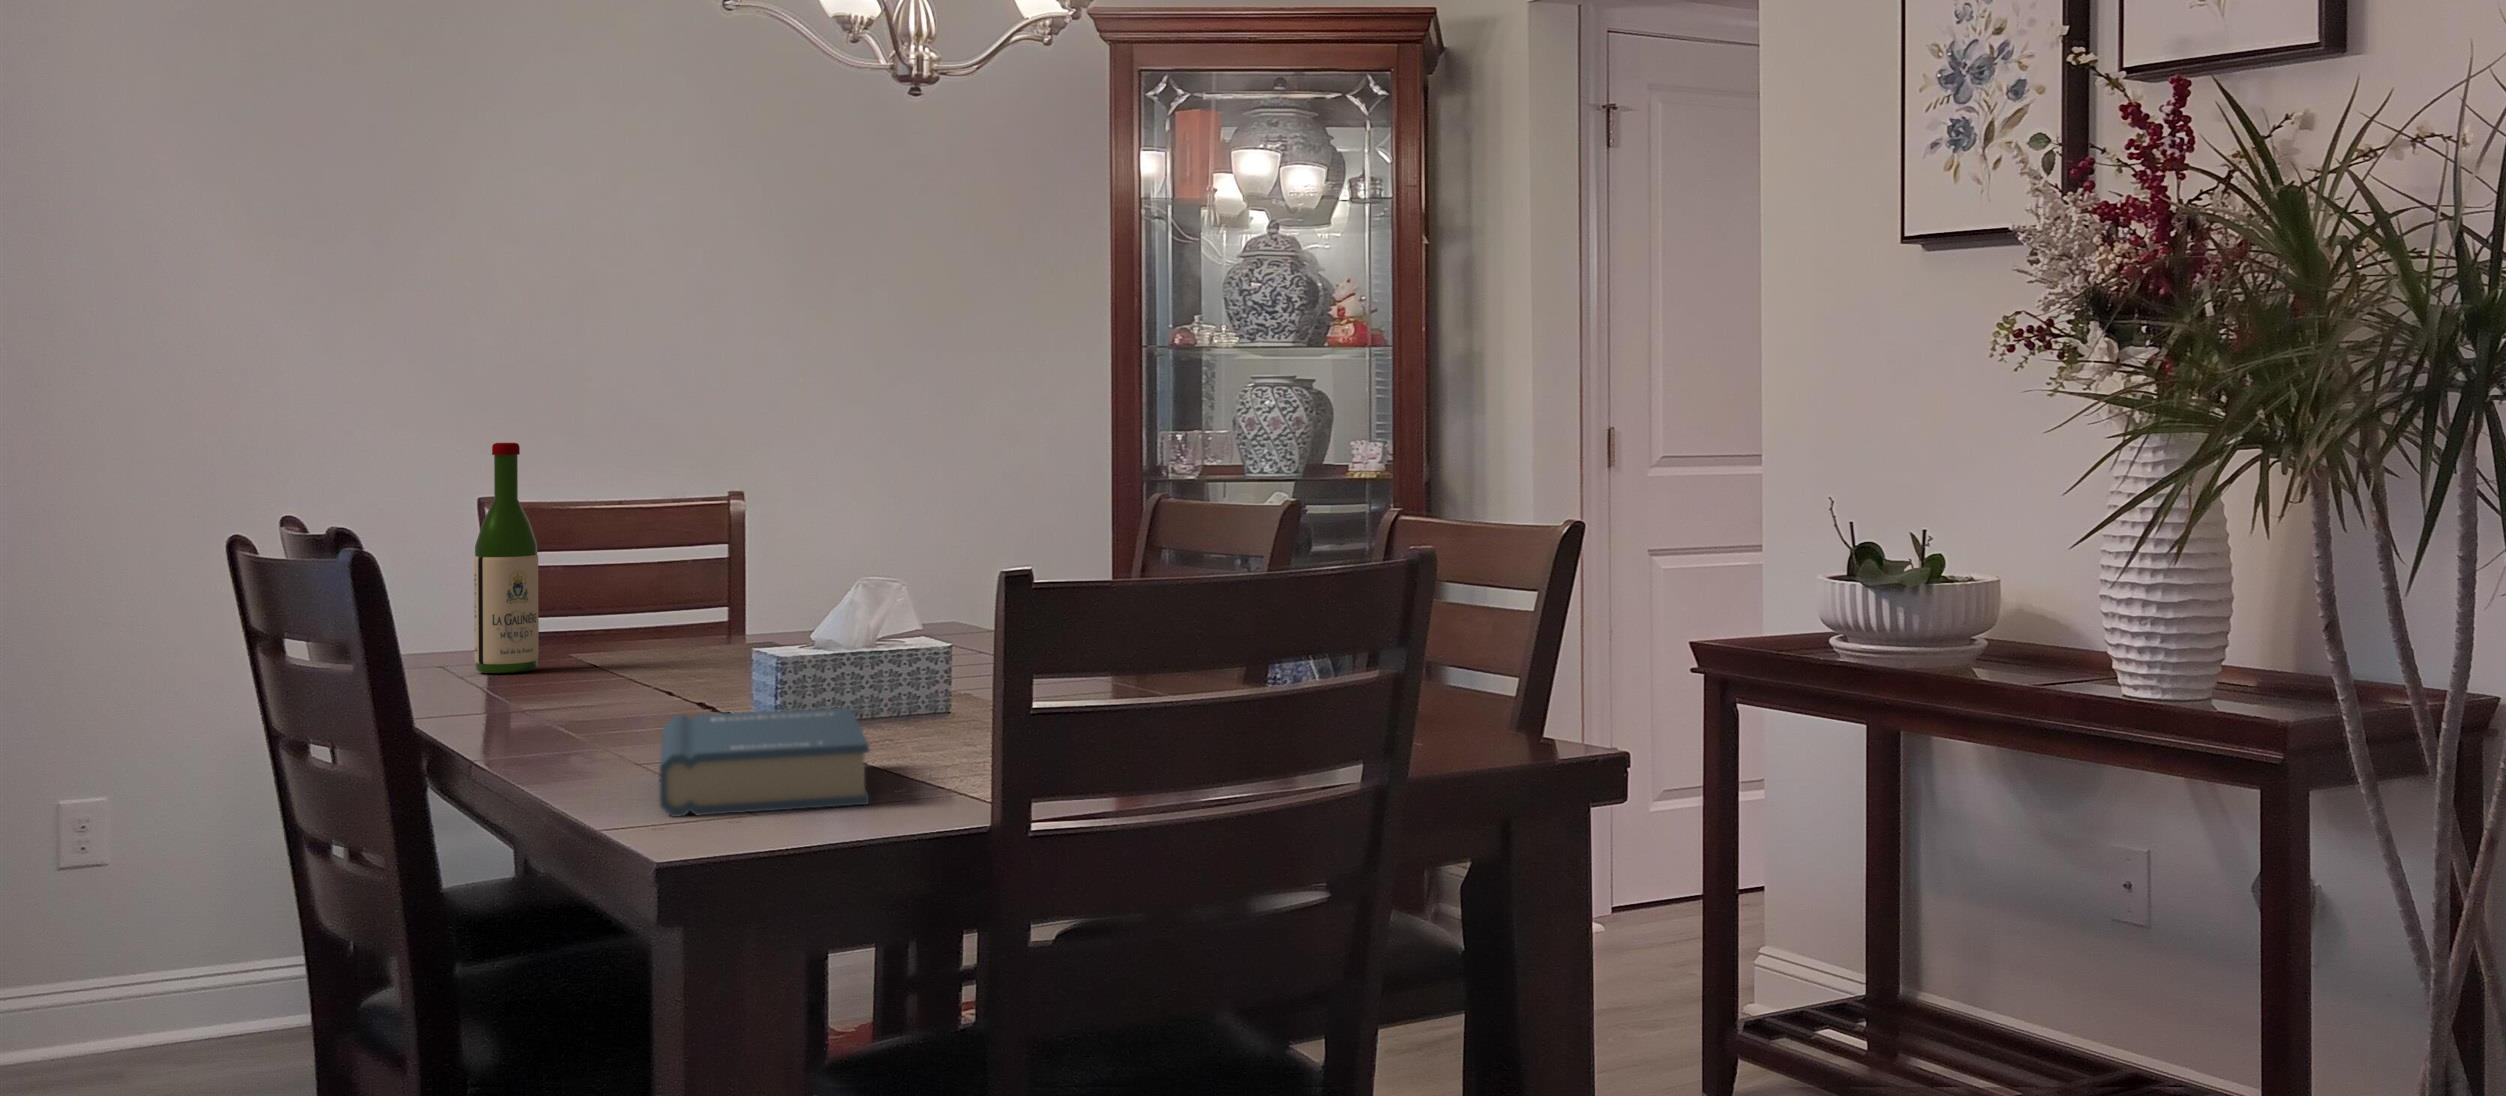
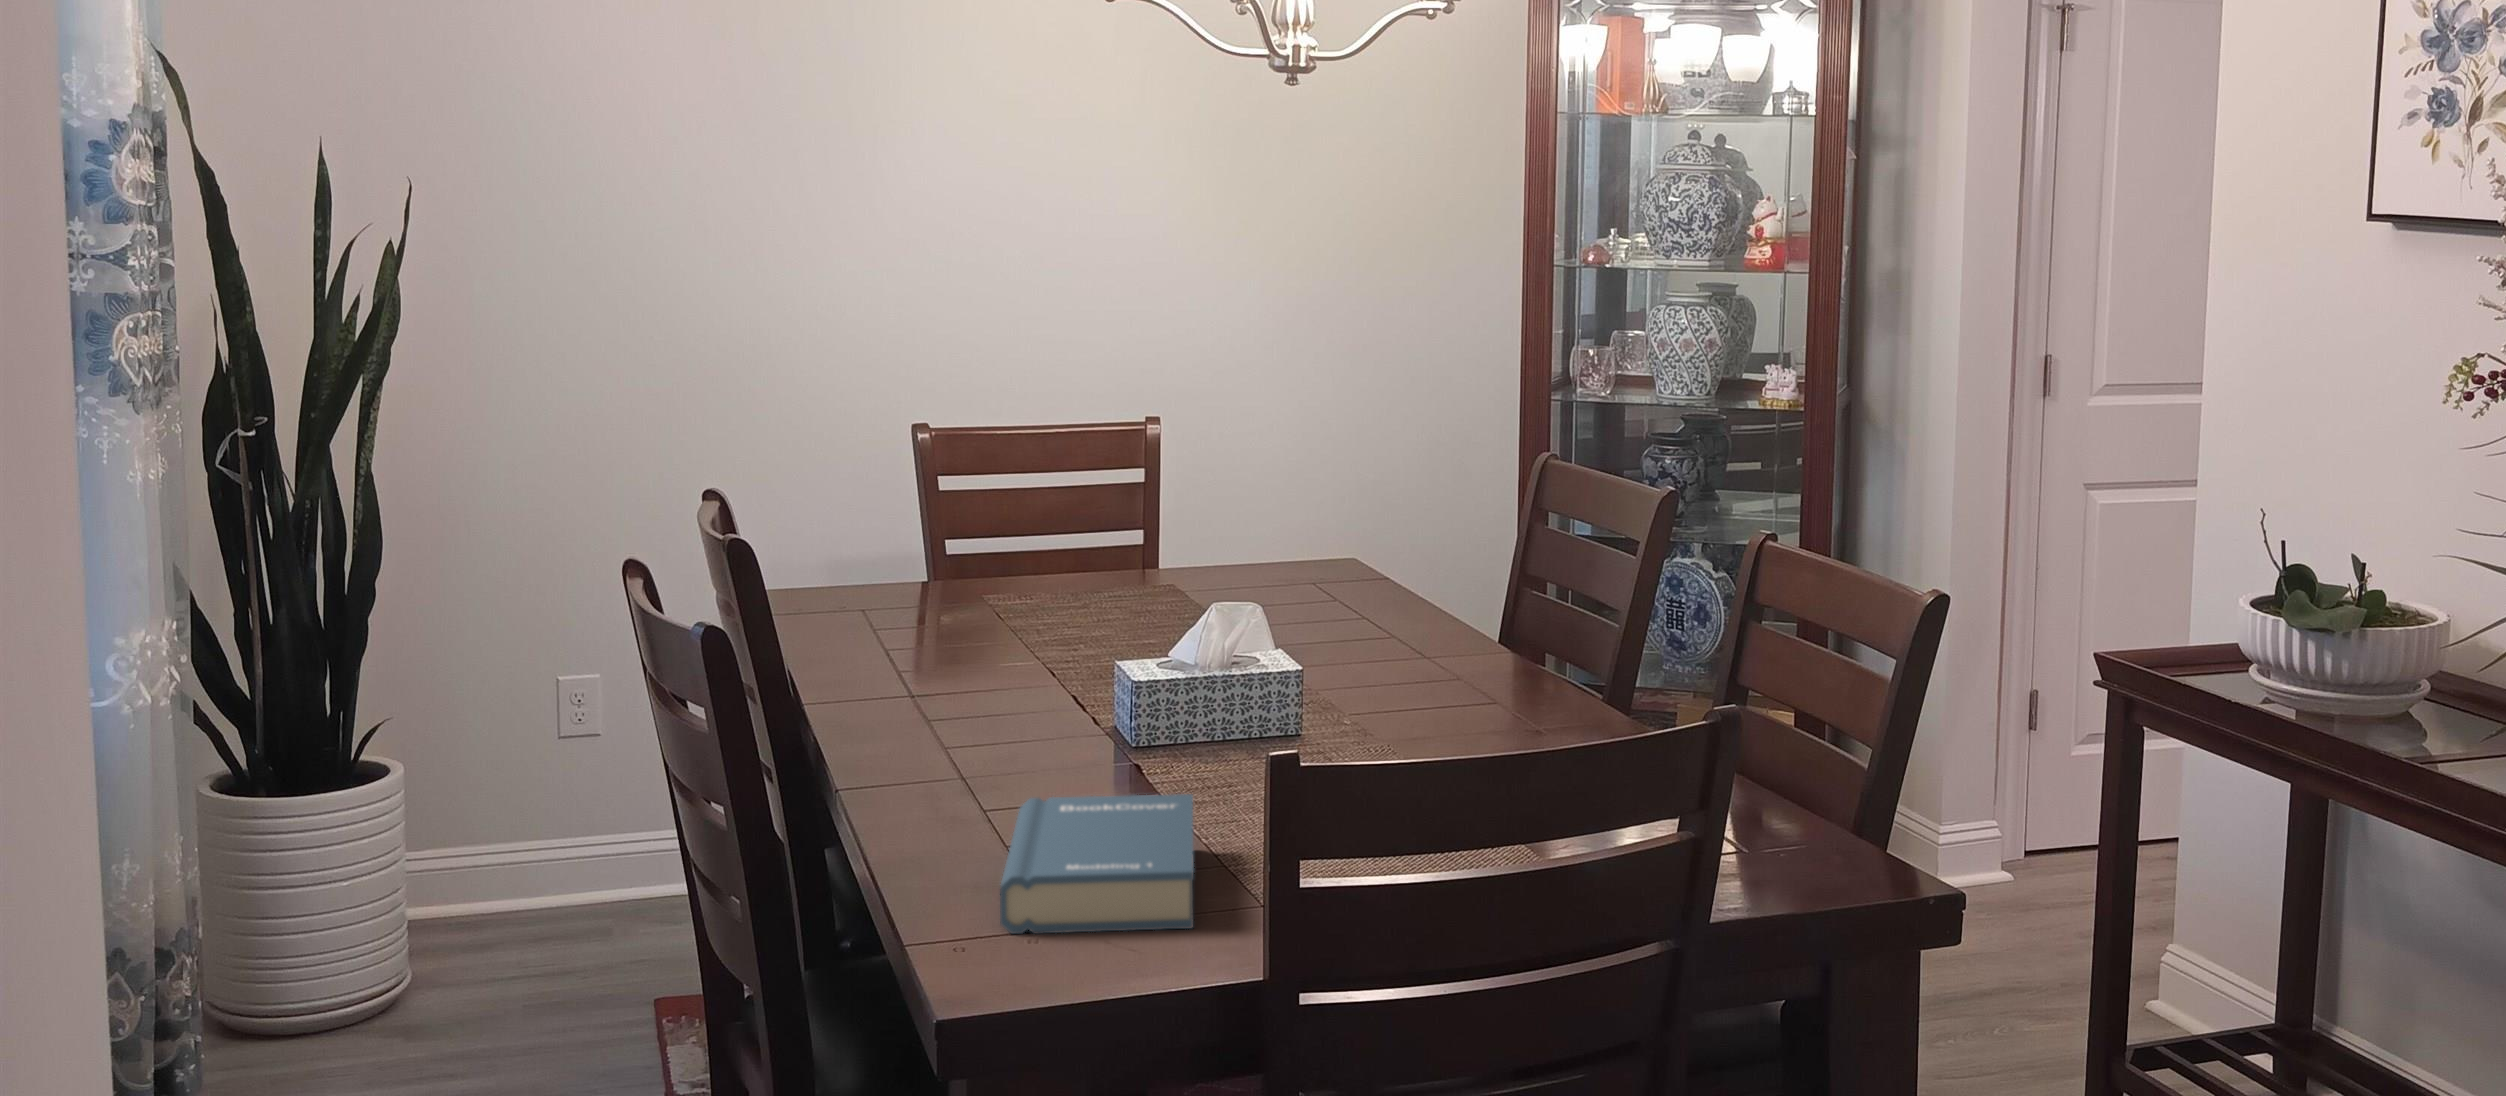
wine bottle: present [474,443,539,673] -> none [893,420,951,641]

